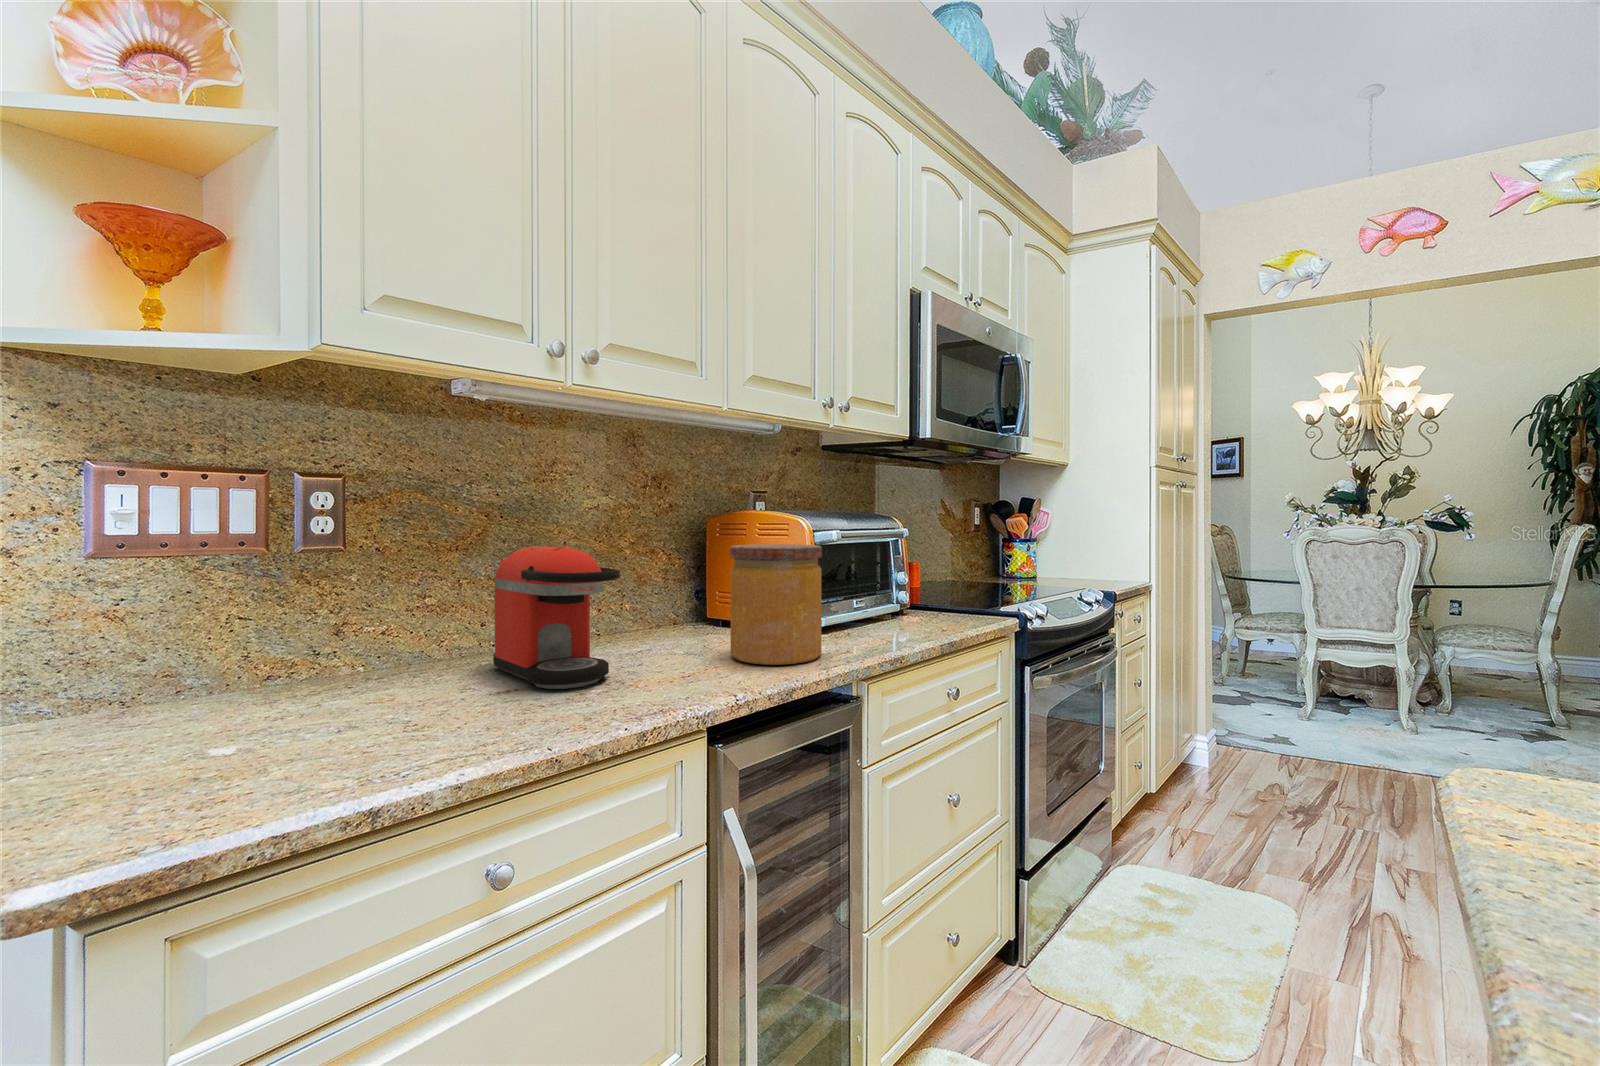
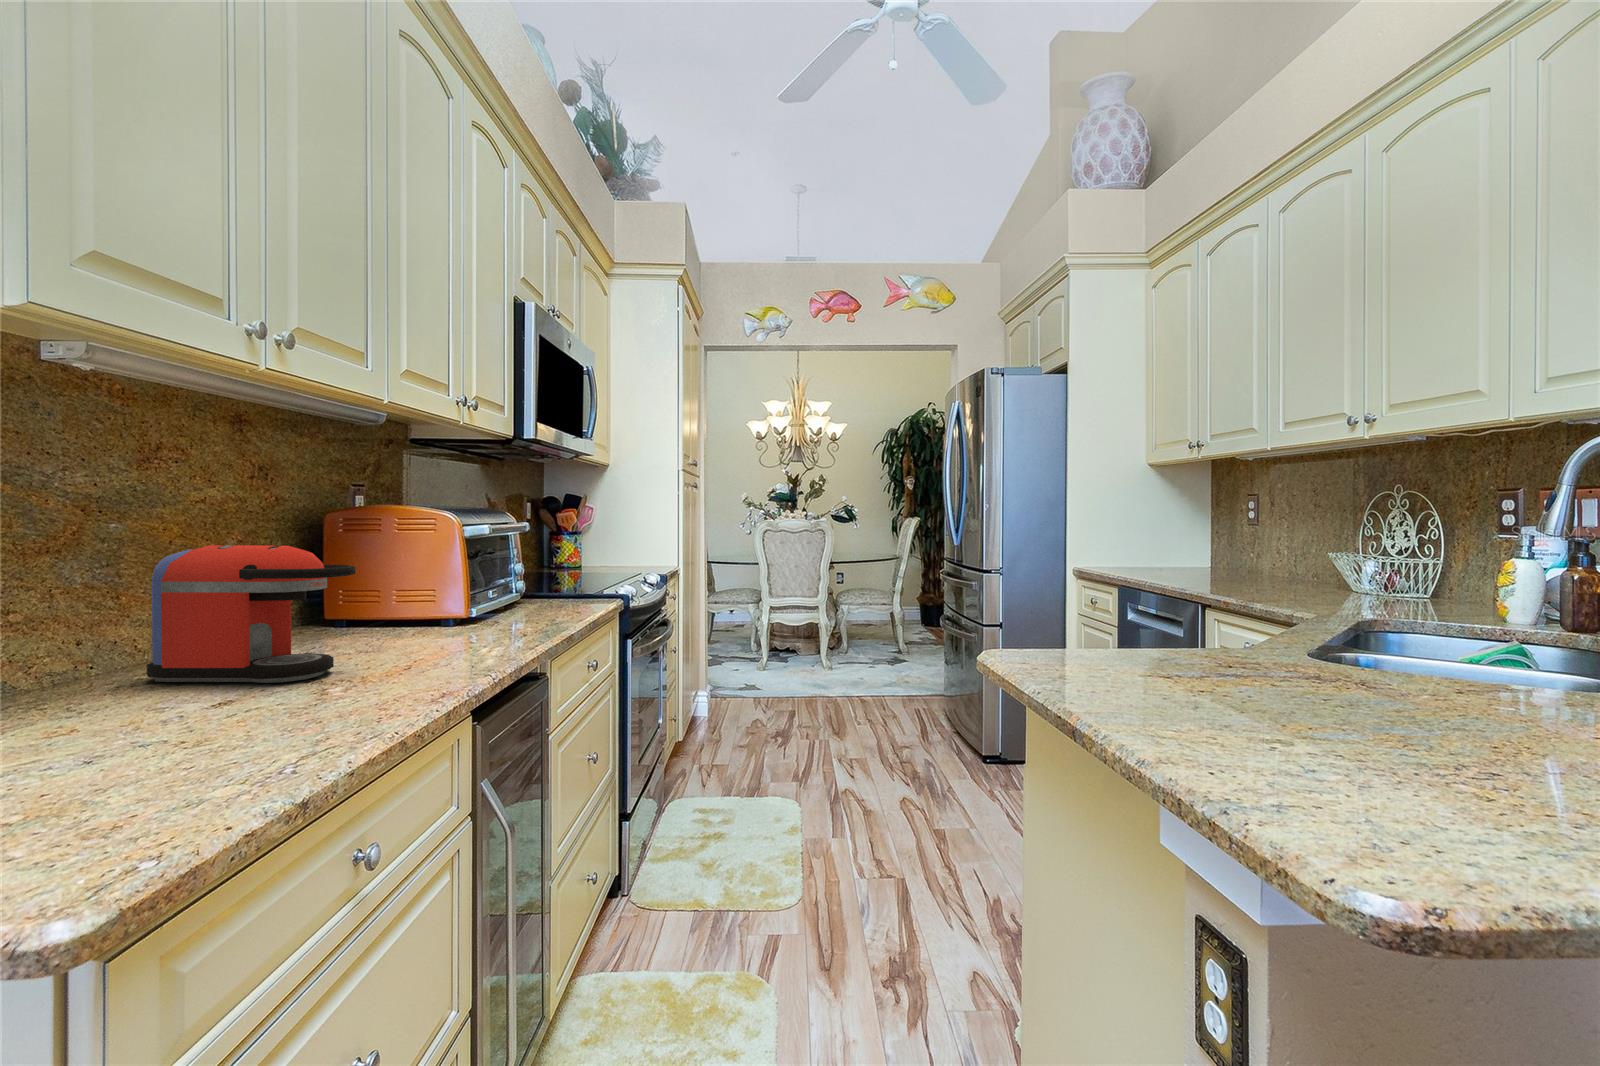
jar: present [730,544,822,665] -> none [414,540,503,644]

